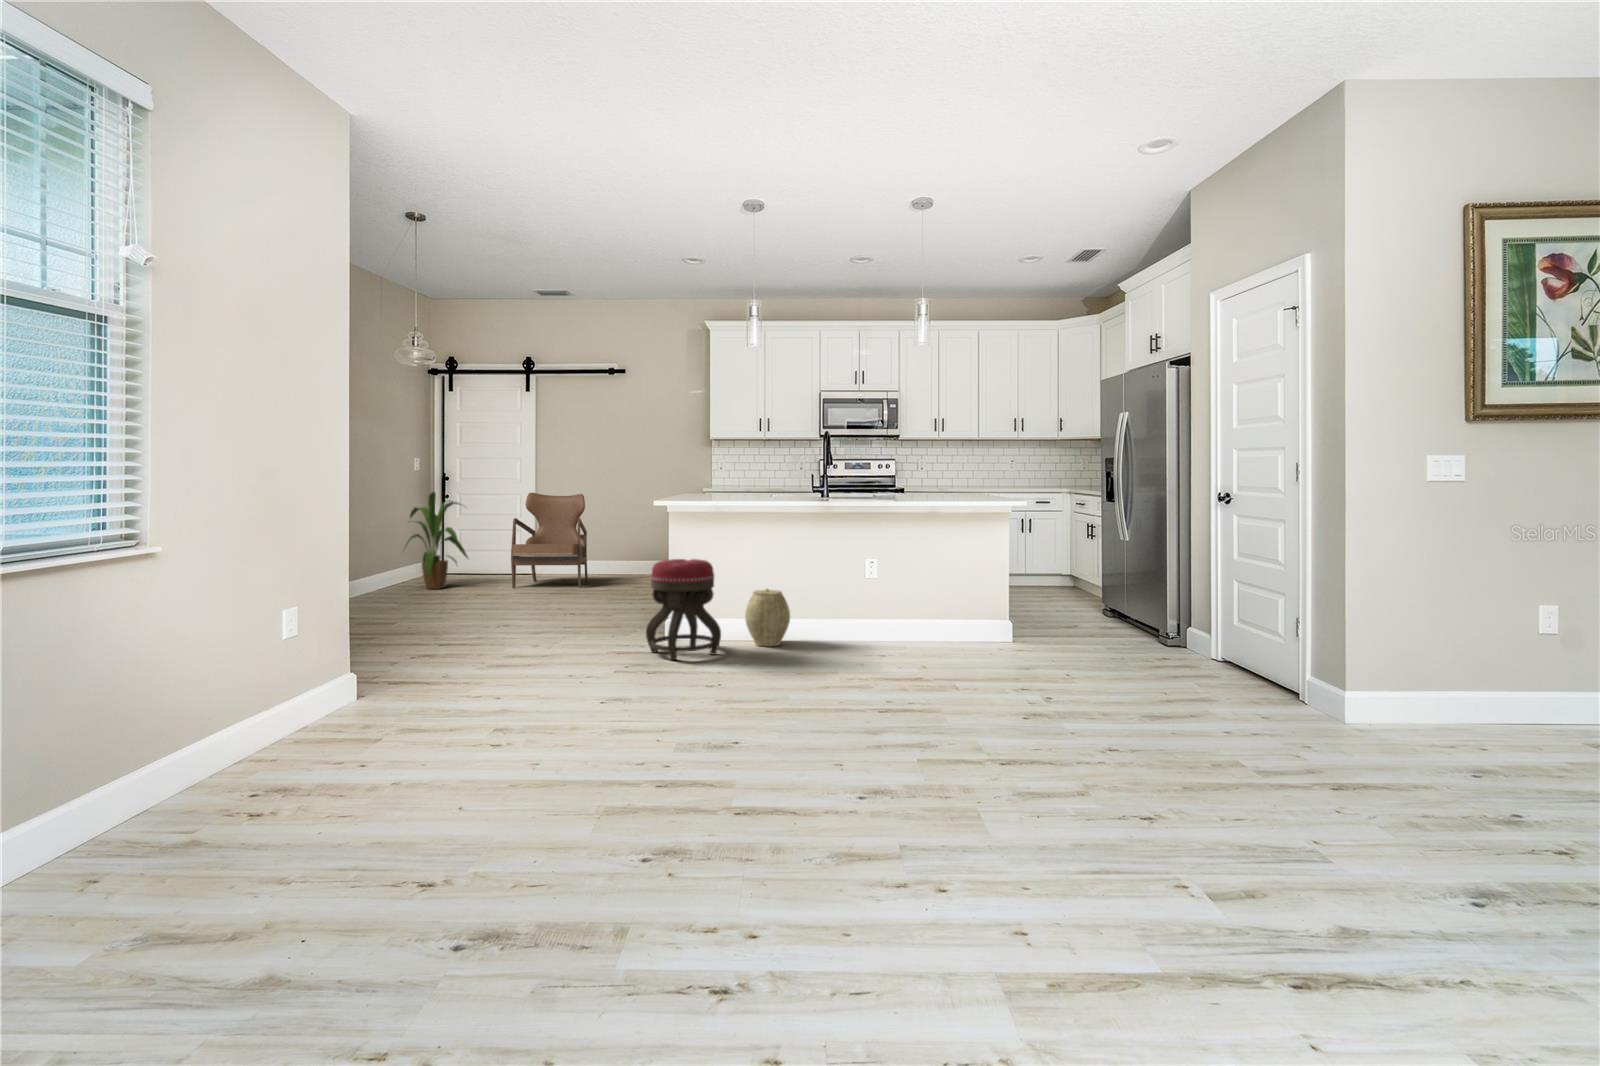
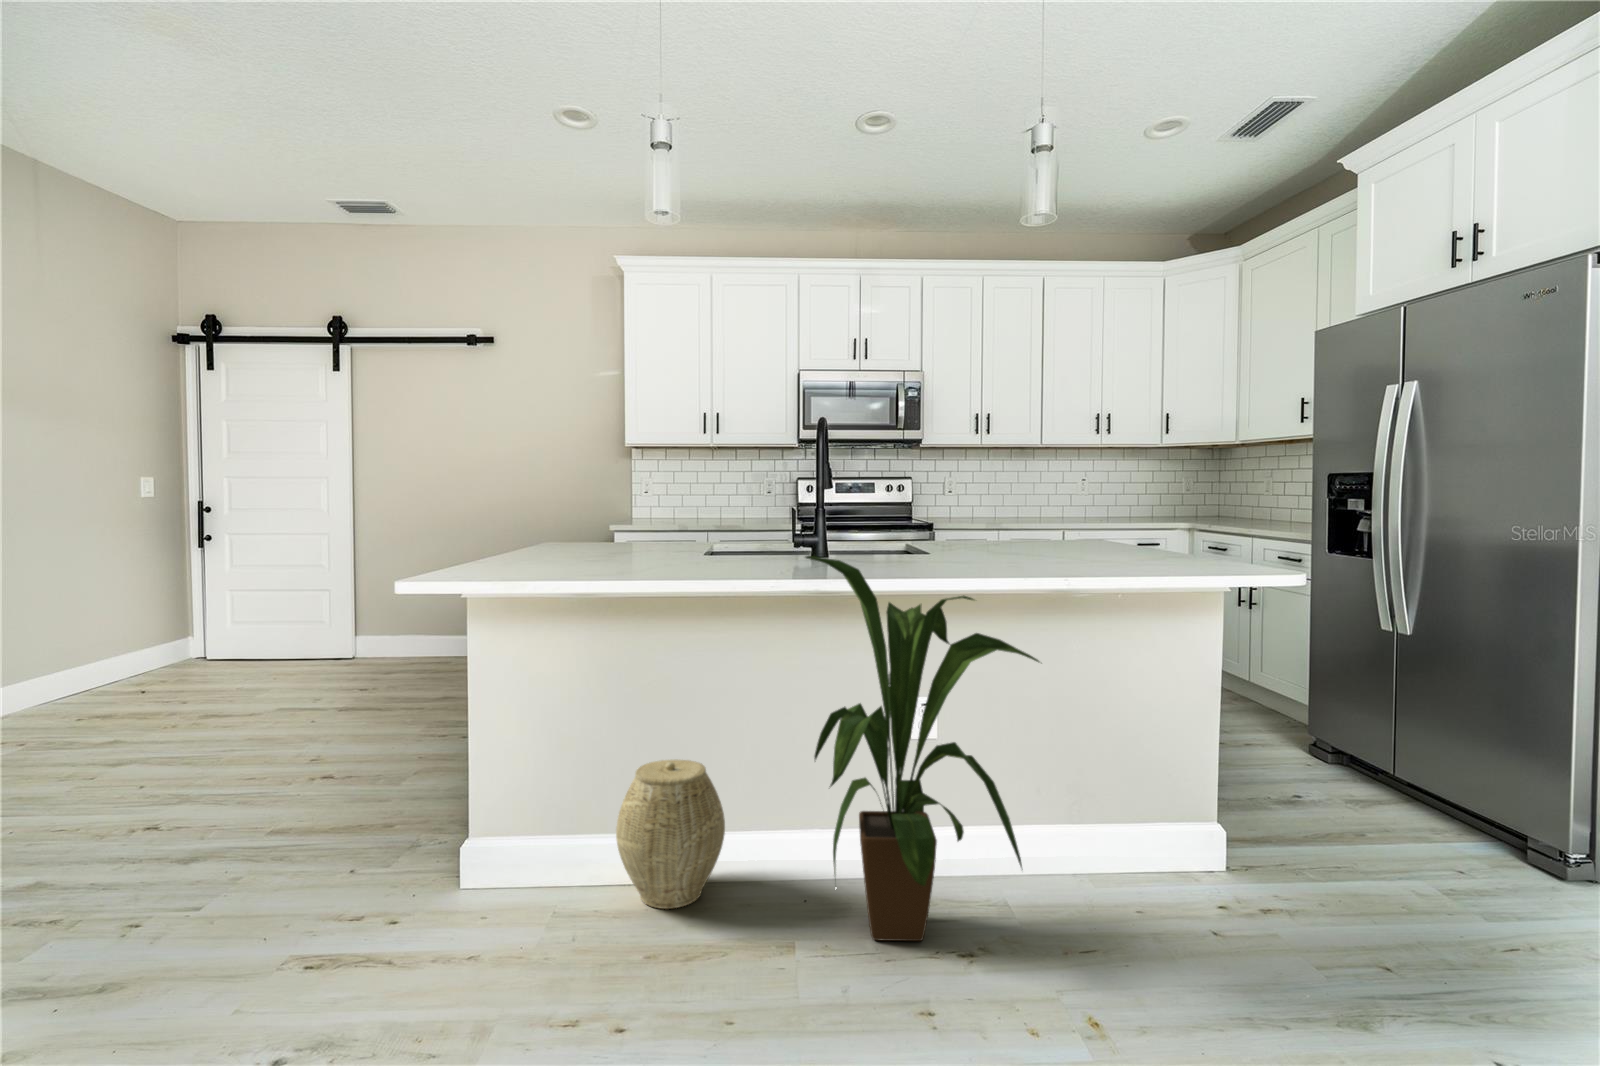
house plant: present [403,492,468,589] -> present [806,556,1039,941]
armchair: present [511,493,588,588] -> none [282,528,426,686]
ottoman: present [646,559,721,660] -> none [343,700,539,1006]

